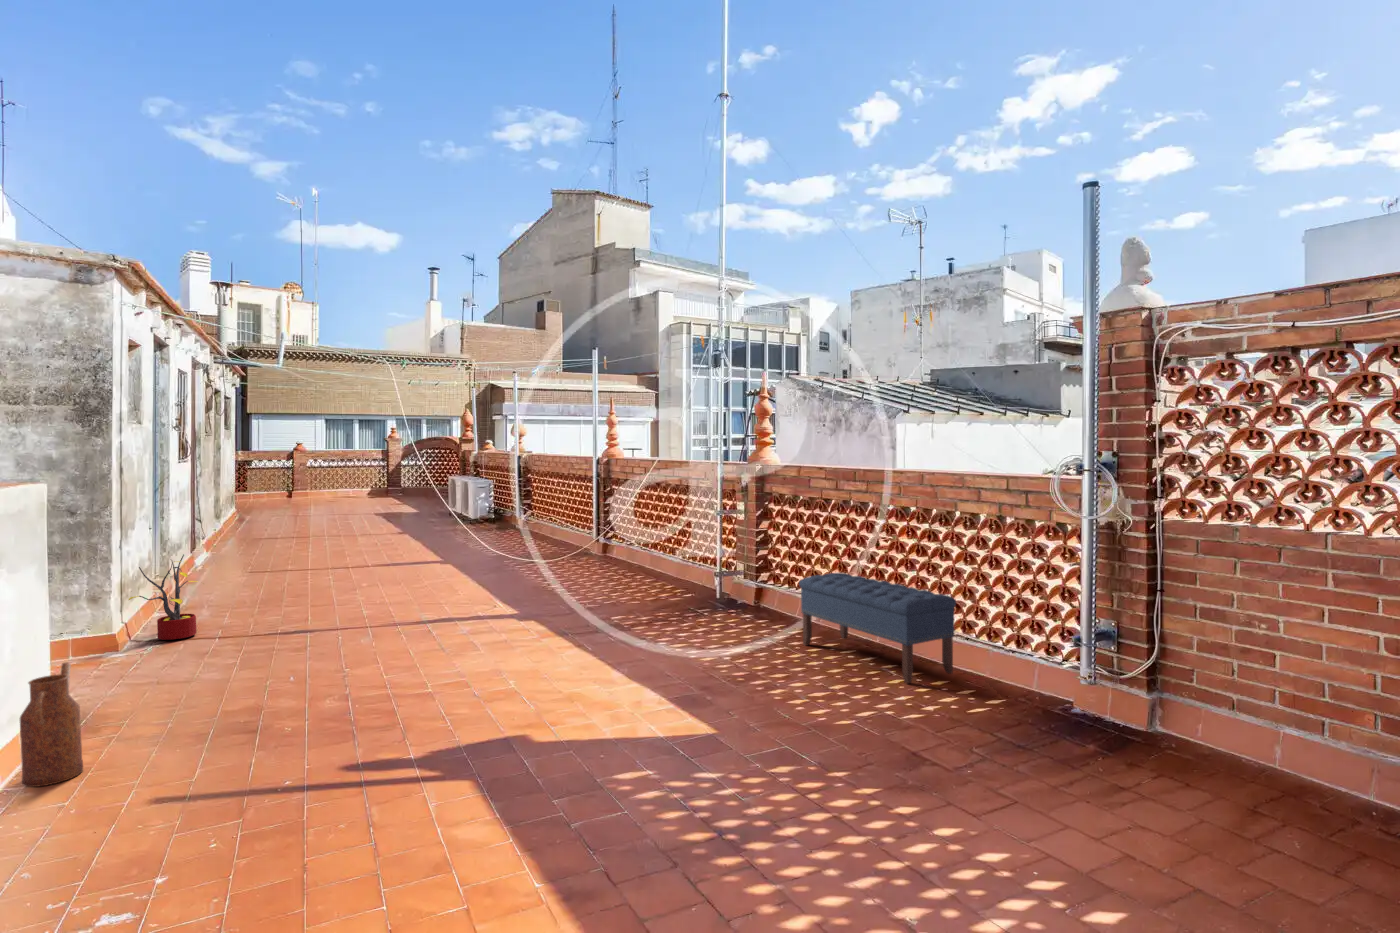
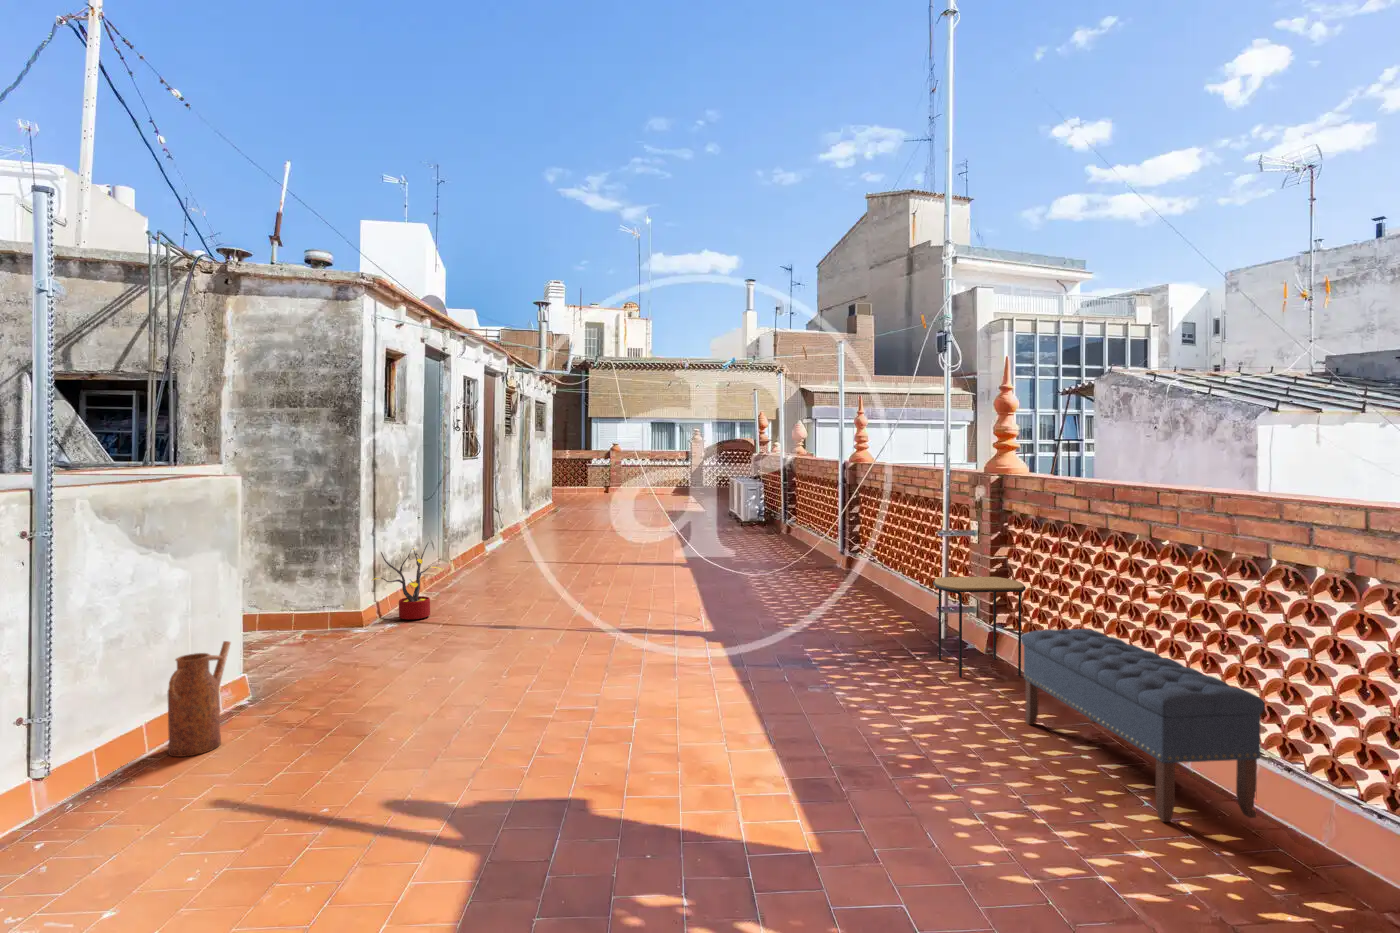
side table: none [717,544,786,623] -> present [933,577,1026,677]

